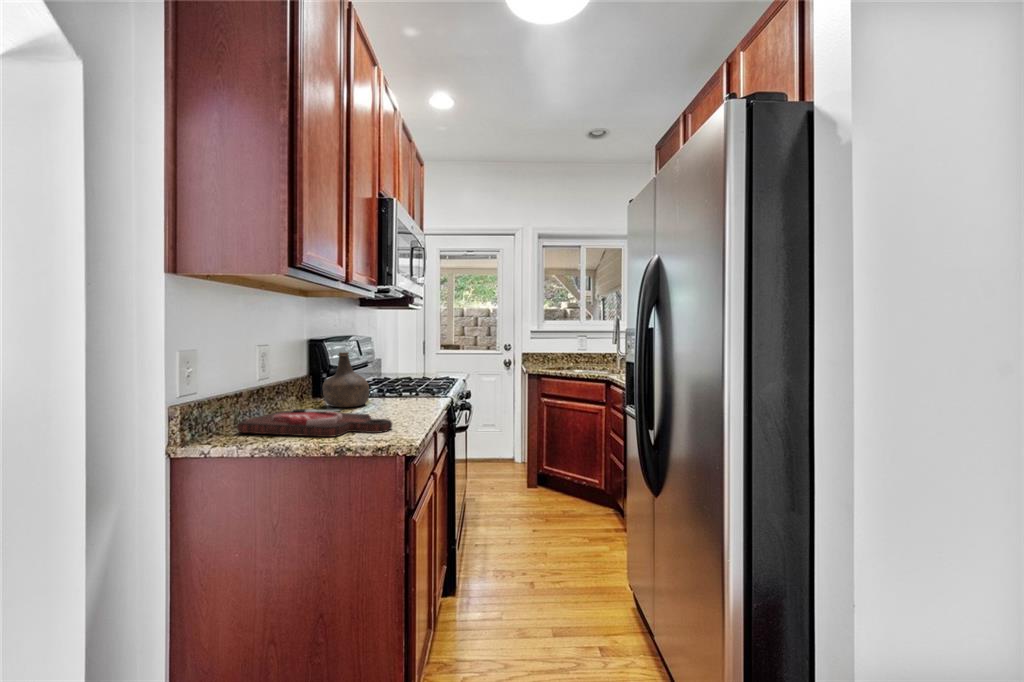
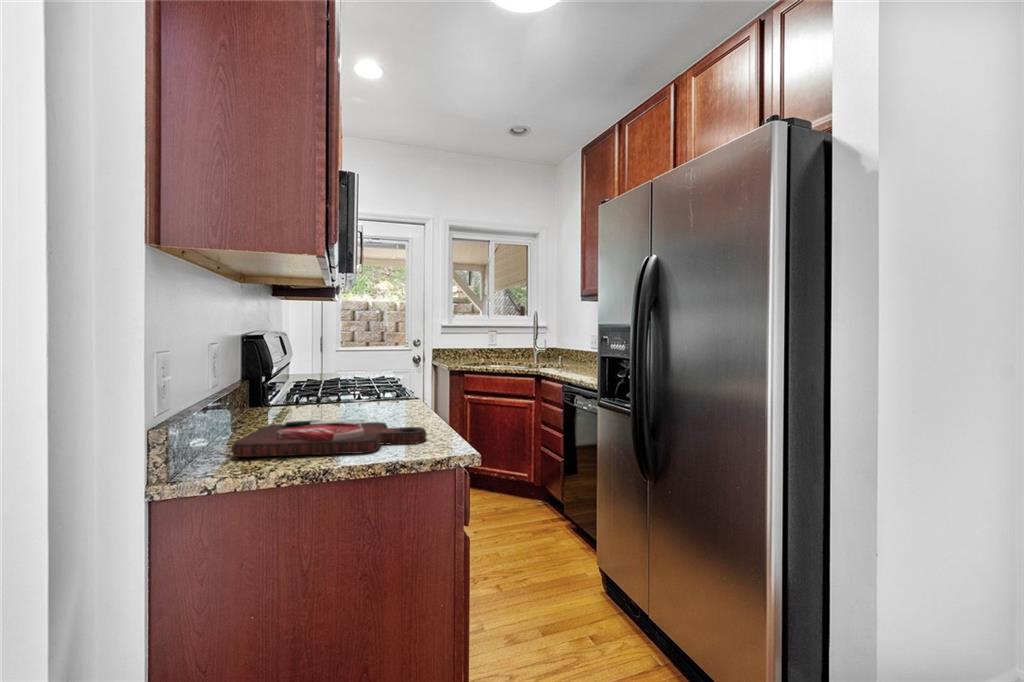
bottle: present [323,352,369,407] -> none [287,351,344,416]

